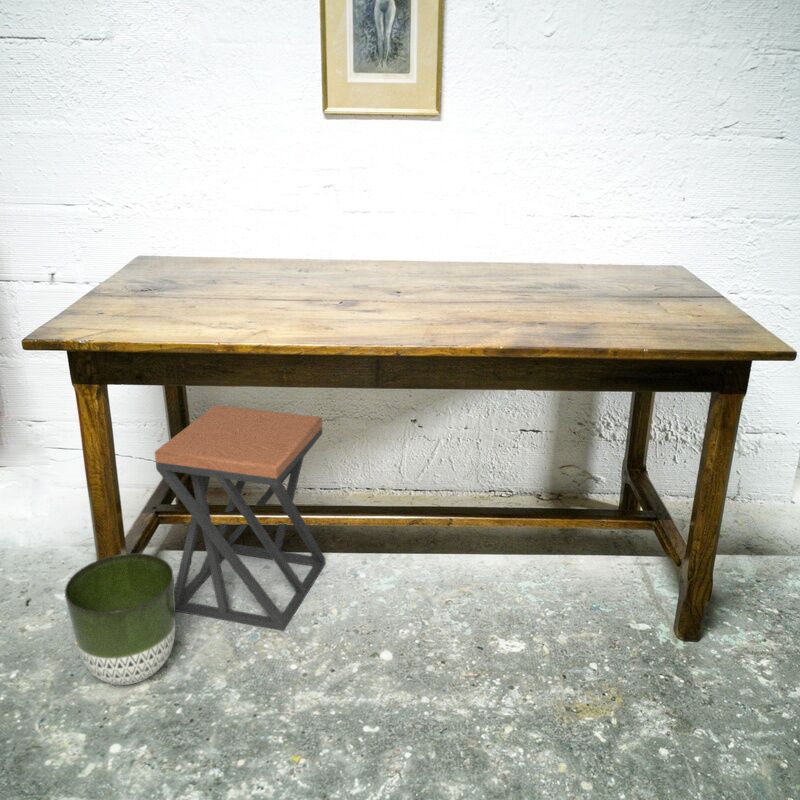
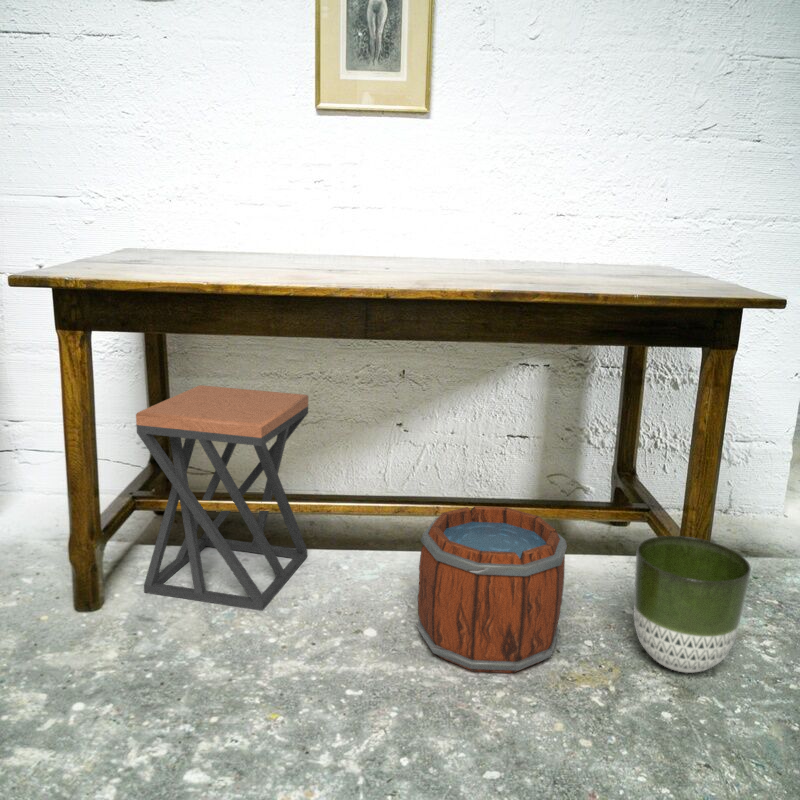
bucket: none [430,536,574,704] -> present [417,506,567,673]
planter: present [65,553,175,685] -> present [634,536,751,673]

